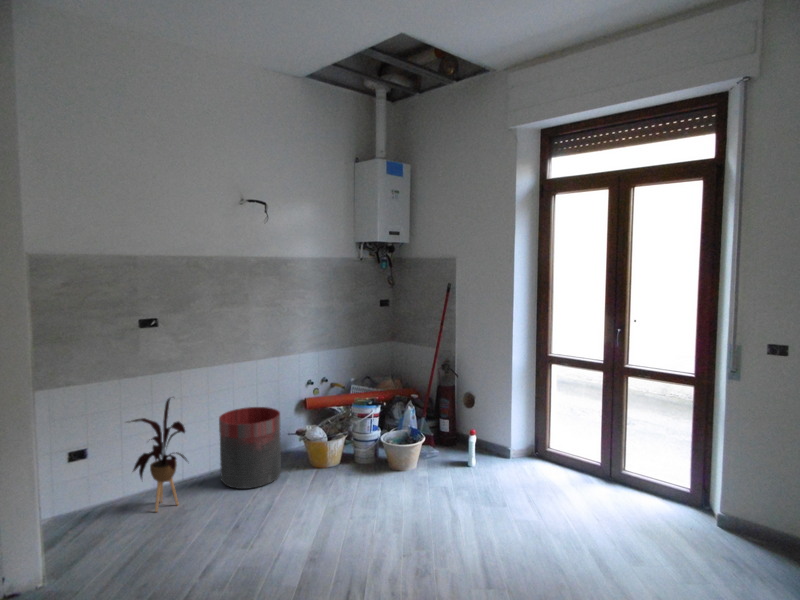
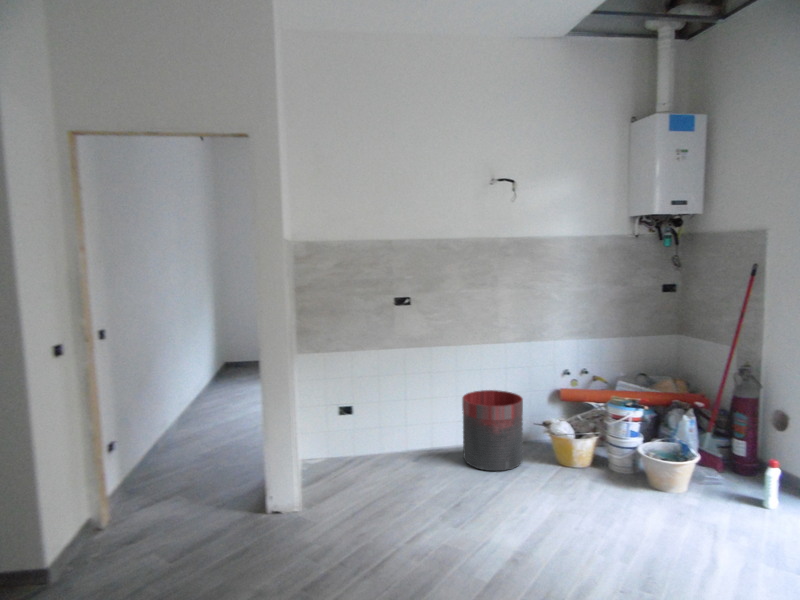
house plant: present [132,398,187,512] -> none [380,369,430,472]

